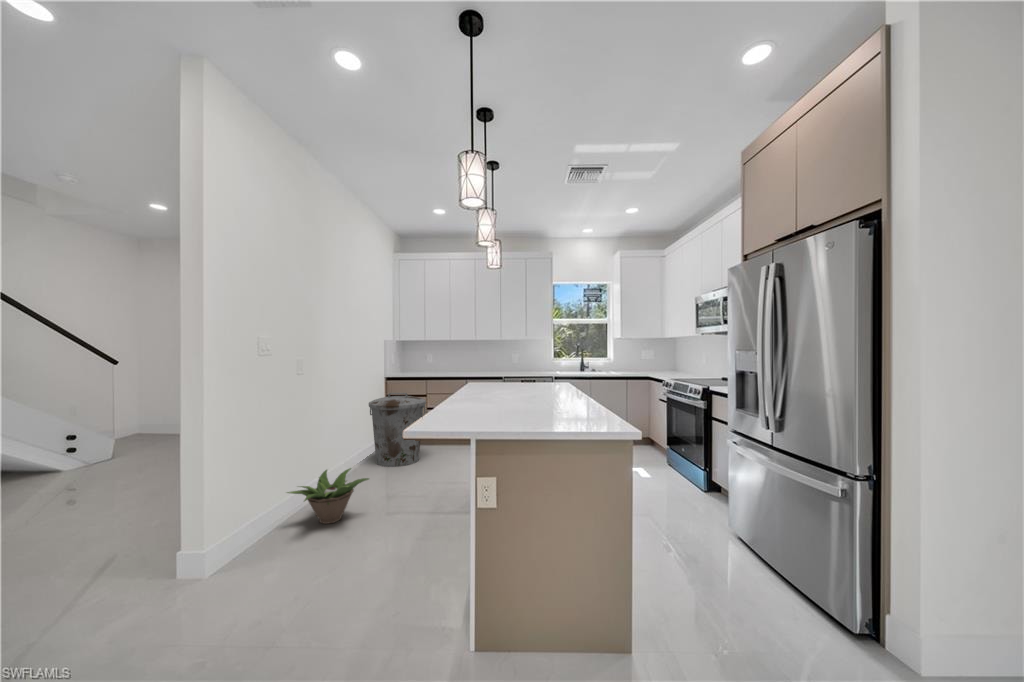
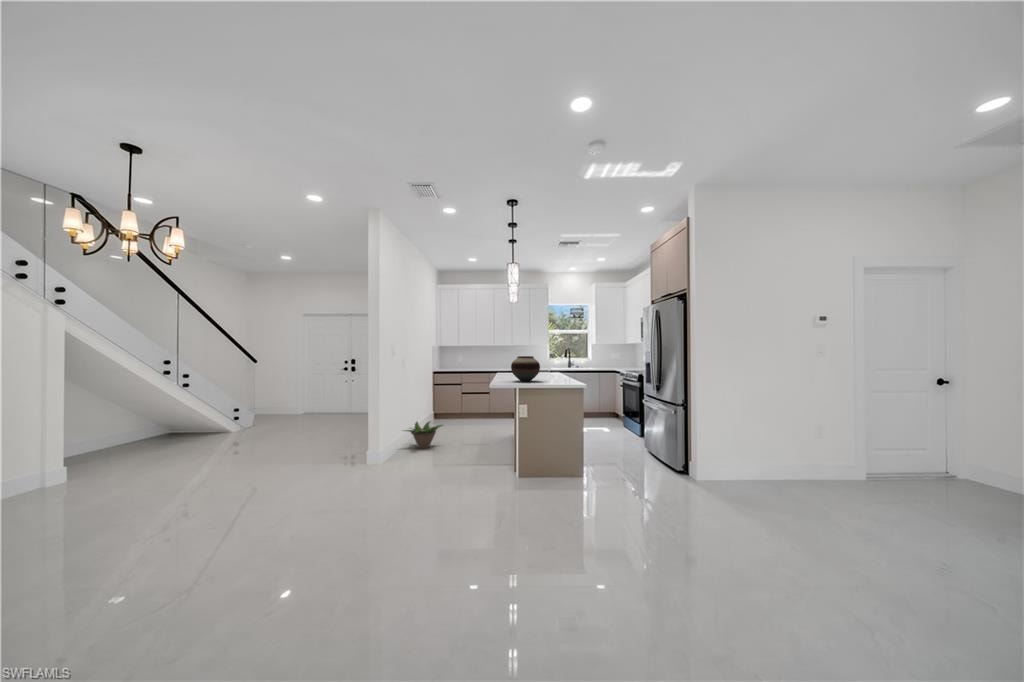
vase: none [467,362,532,420] -> present [511,356,540,382]
trash can: present [369,393,426,467] -> none [427,380,464,428]

